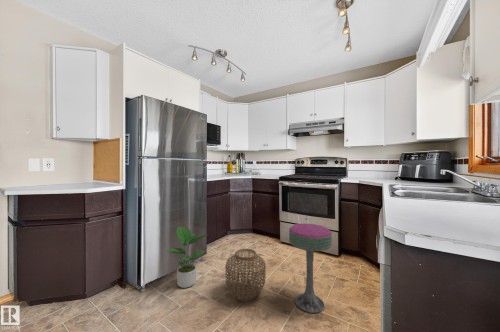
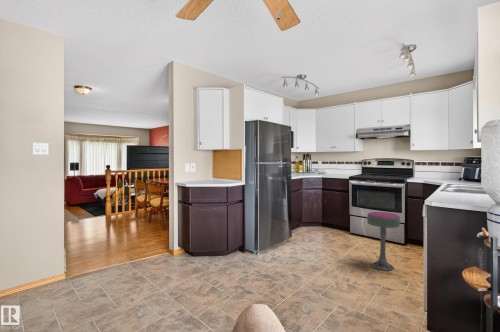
potted plant: present [167,226,208,288] -> none [277,213,305,255]
woven basket: present [226,249,266,301] -> none [319,229,349,263]

